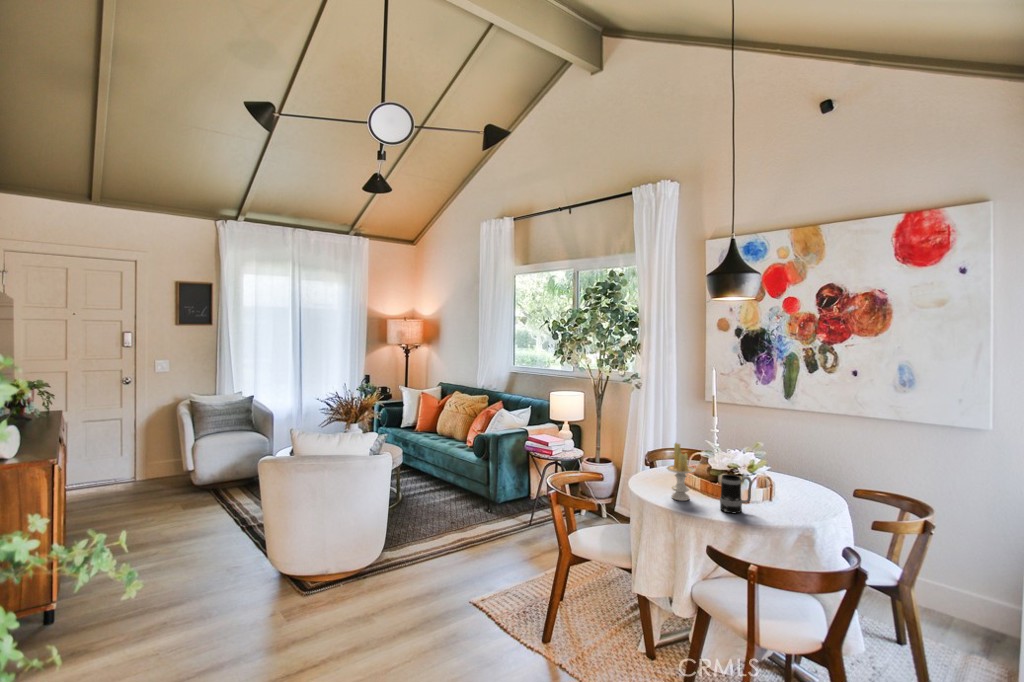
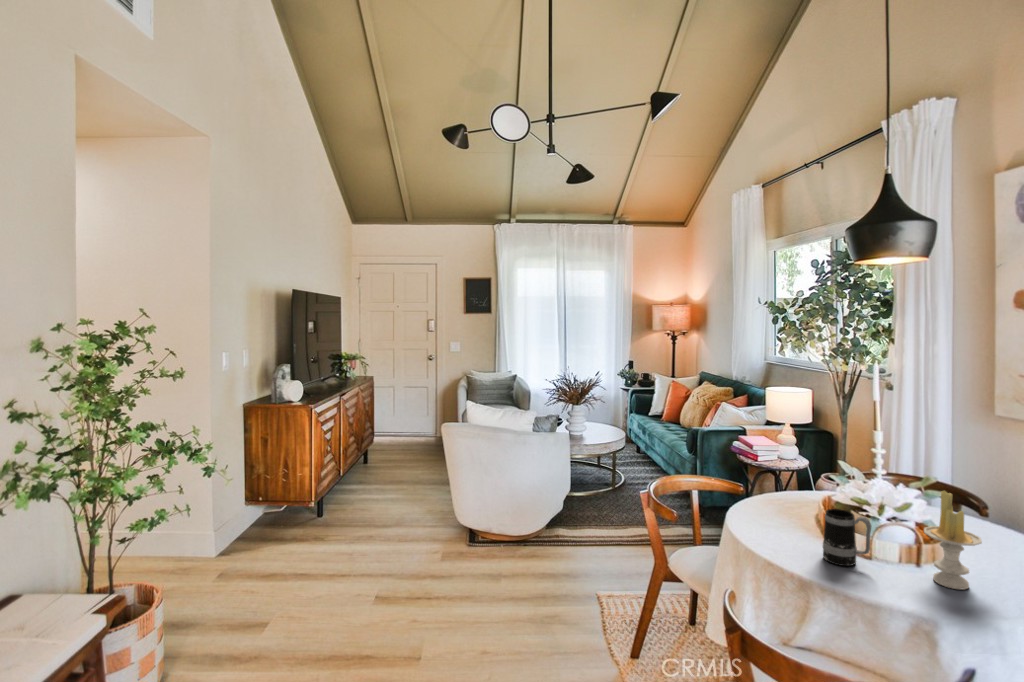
candle: present [667,443,695,501] -> present [924,491,982,590]

